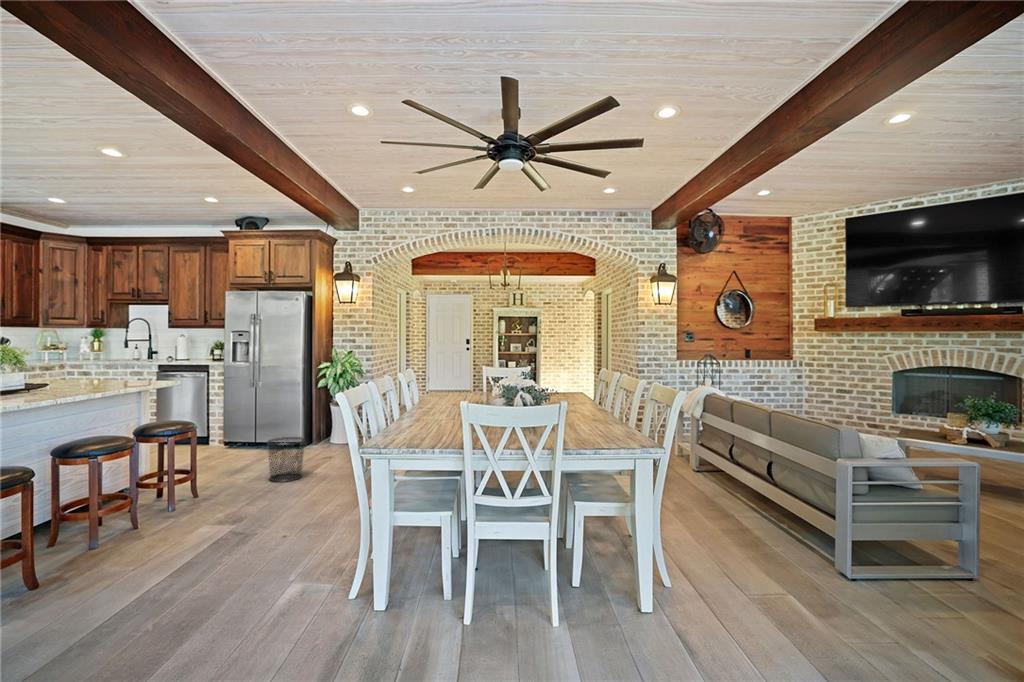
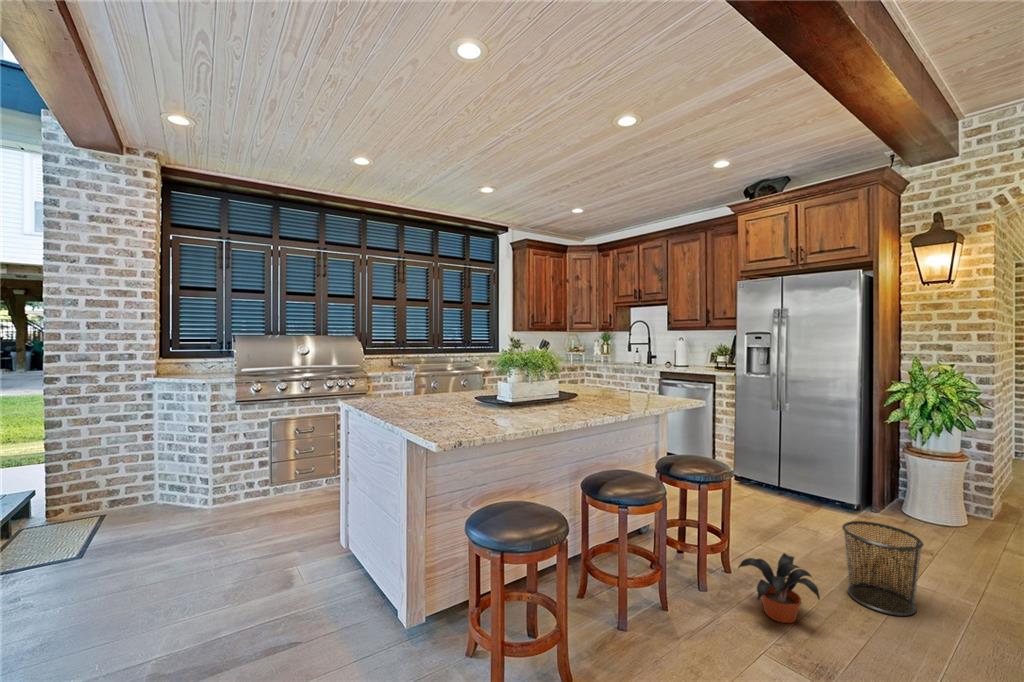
potted plant: none [193,461,243,499] -> present [738,553,820,623]

